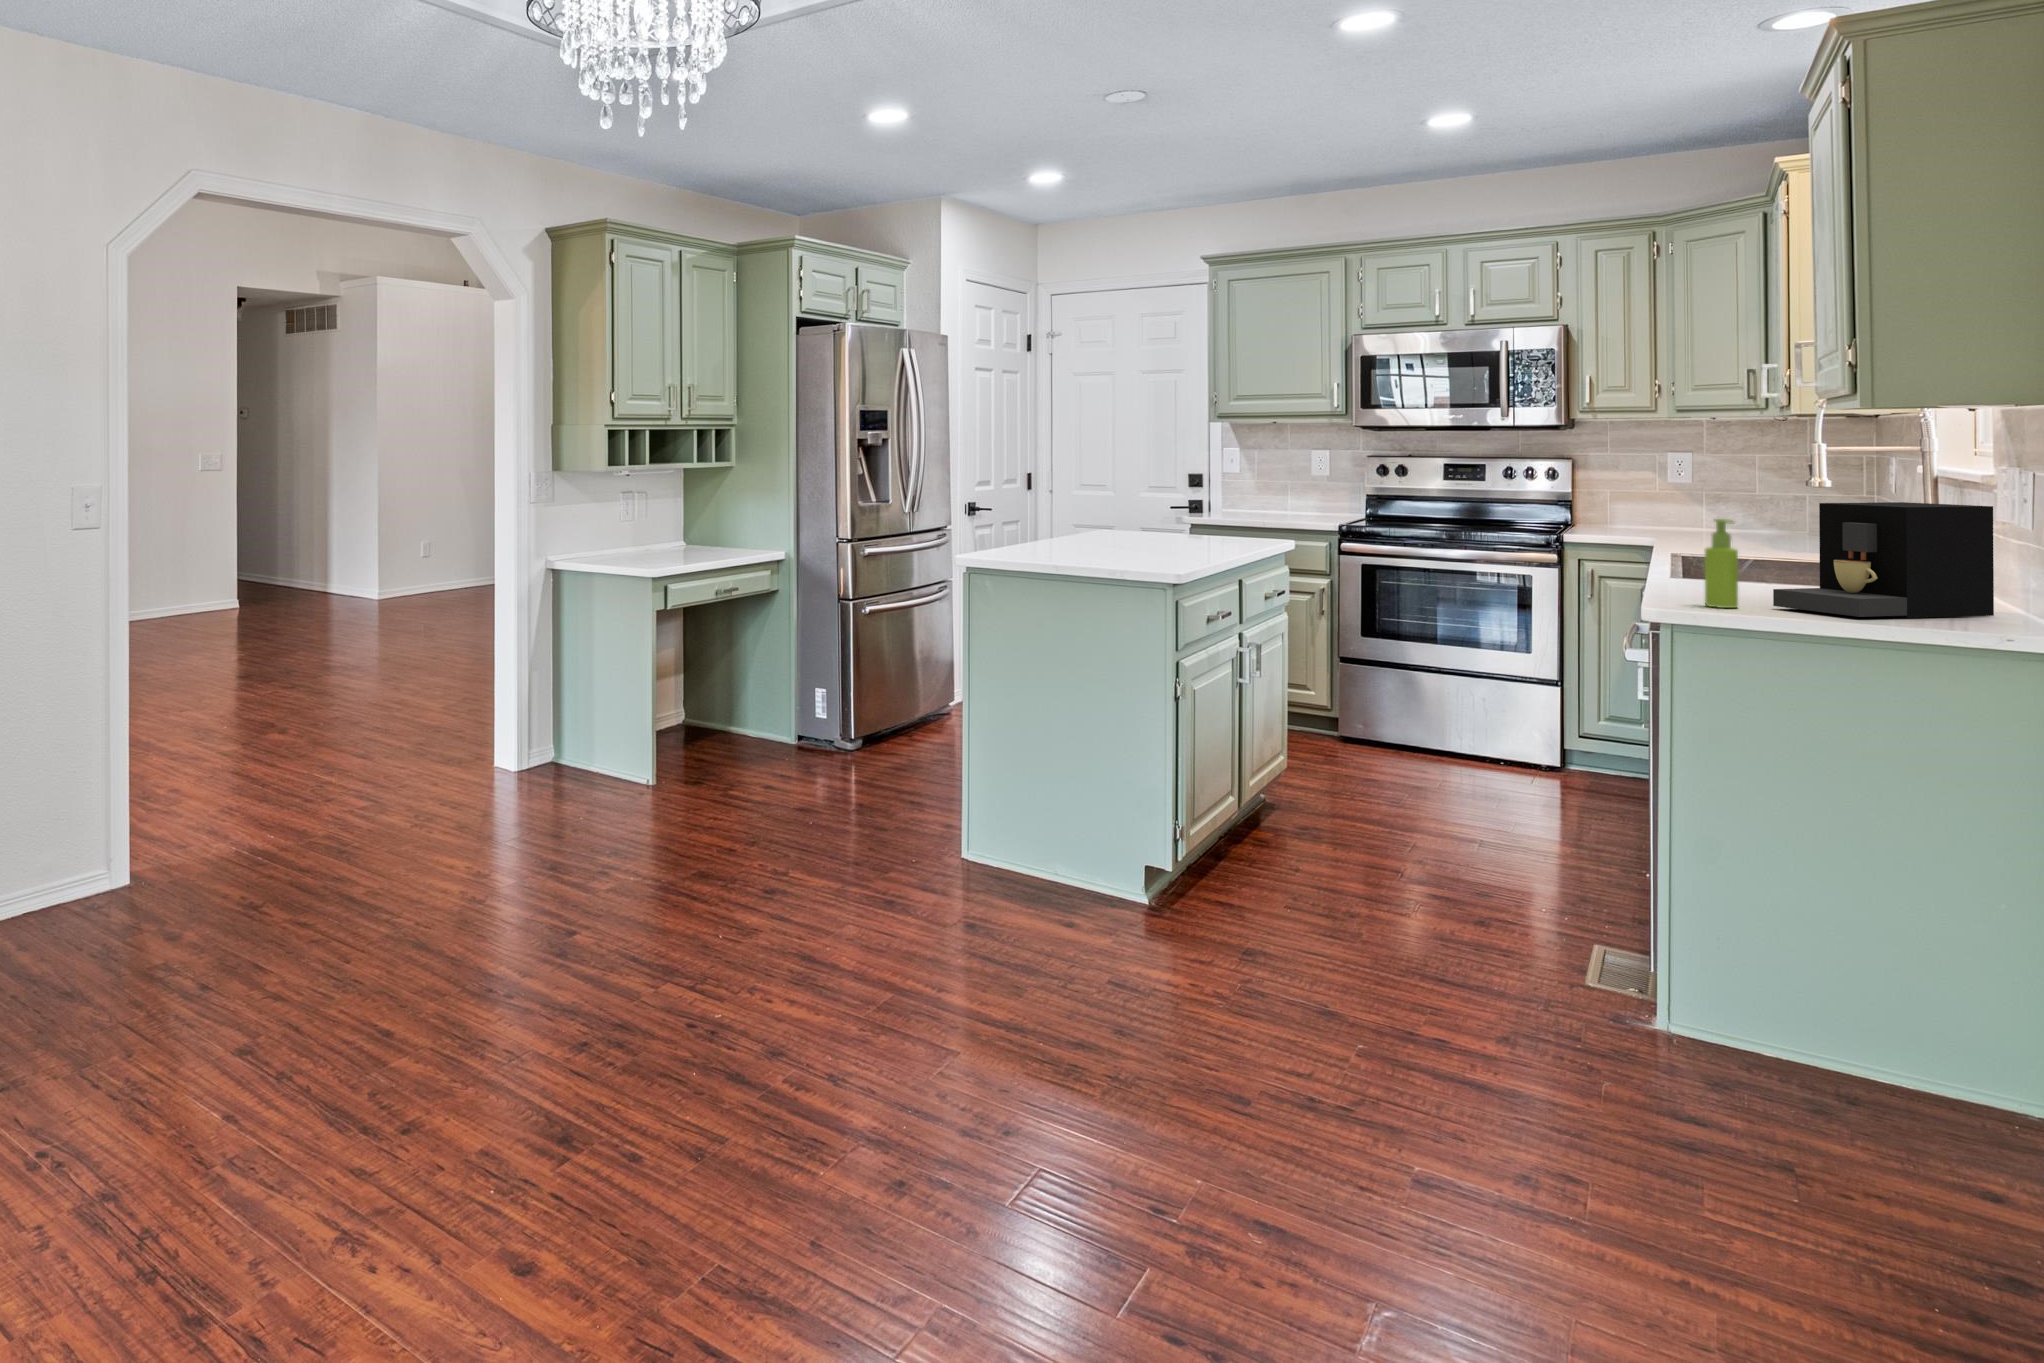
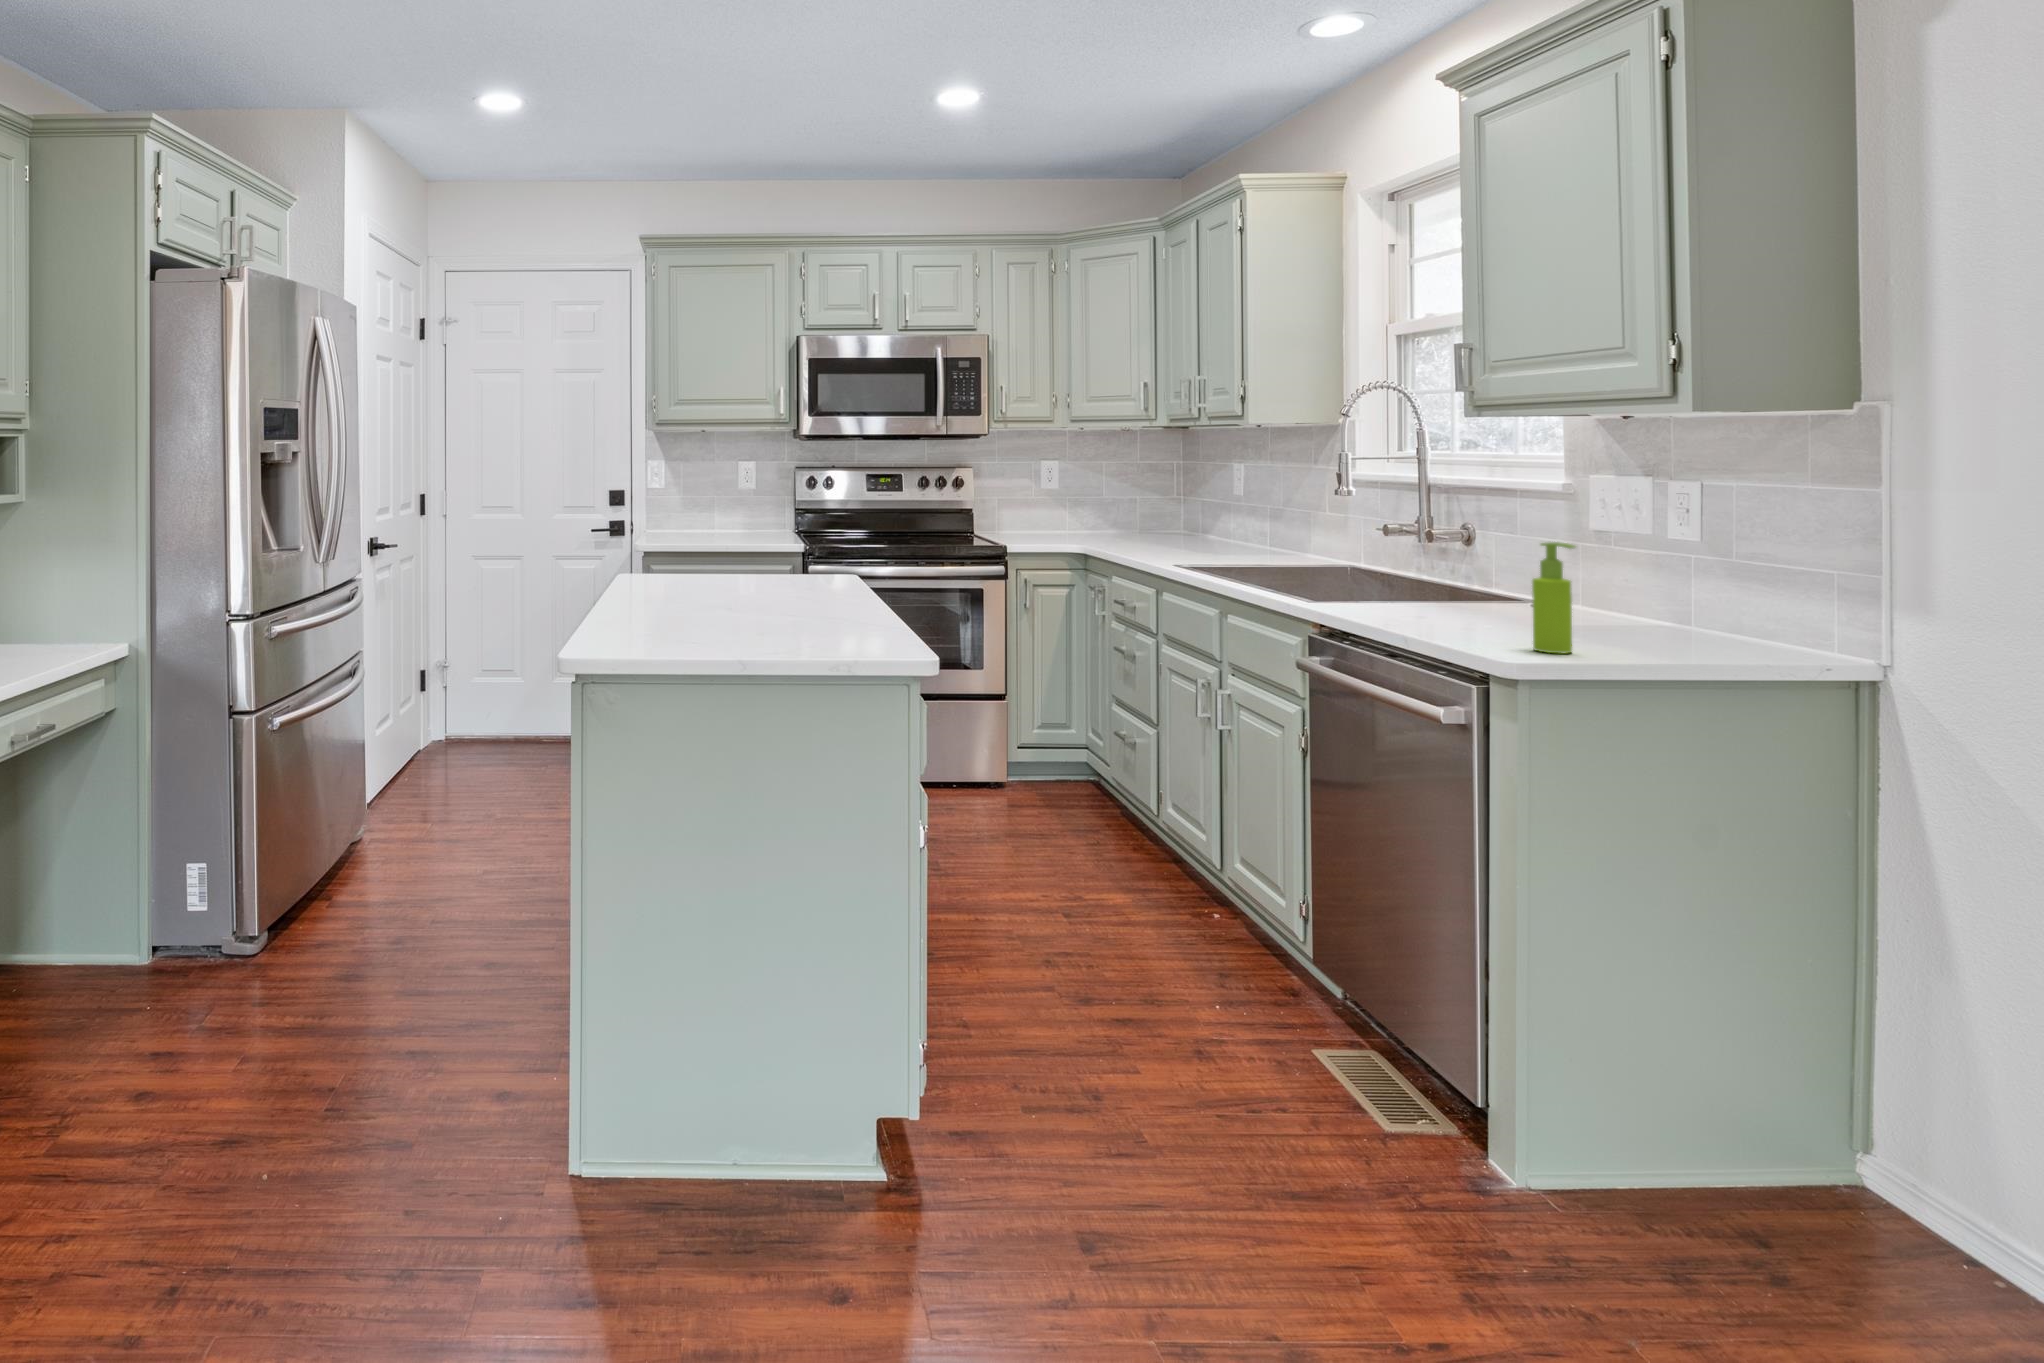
coffee maker: present [1773,502,1994,618] -> none [1589,513,1721,656]

